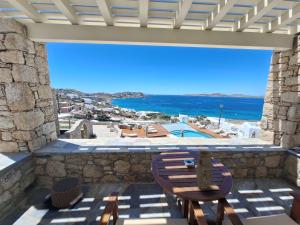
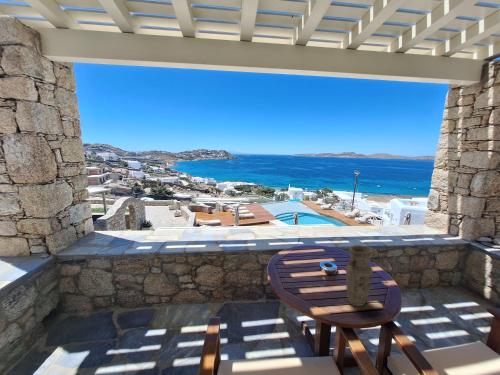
pouf: present [46,177,83,208] -> none [81,295,148,348]

